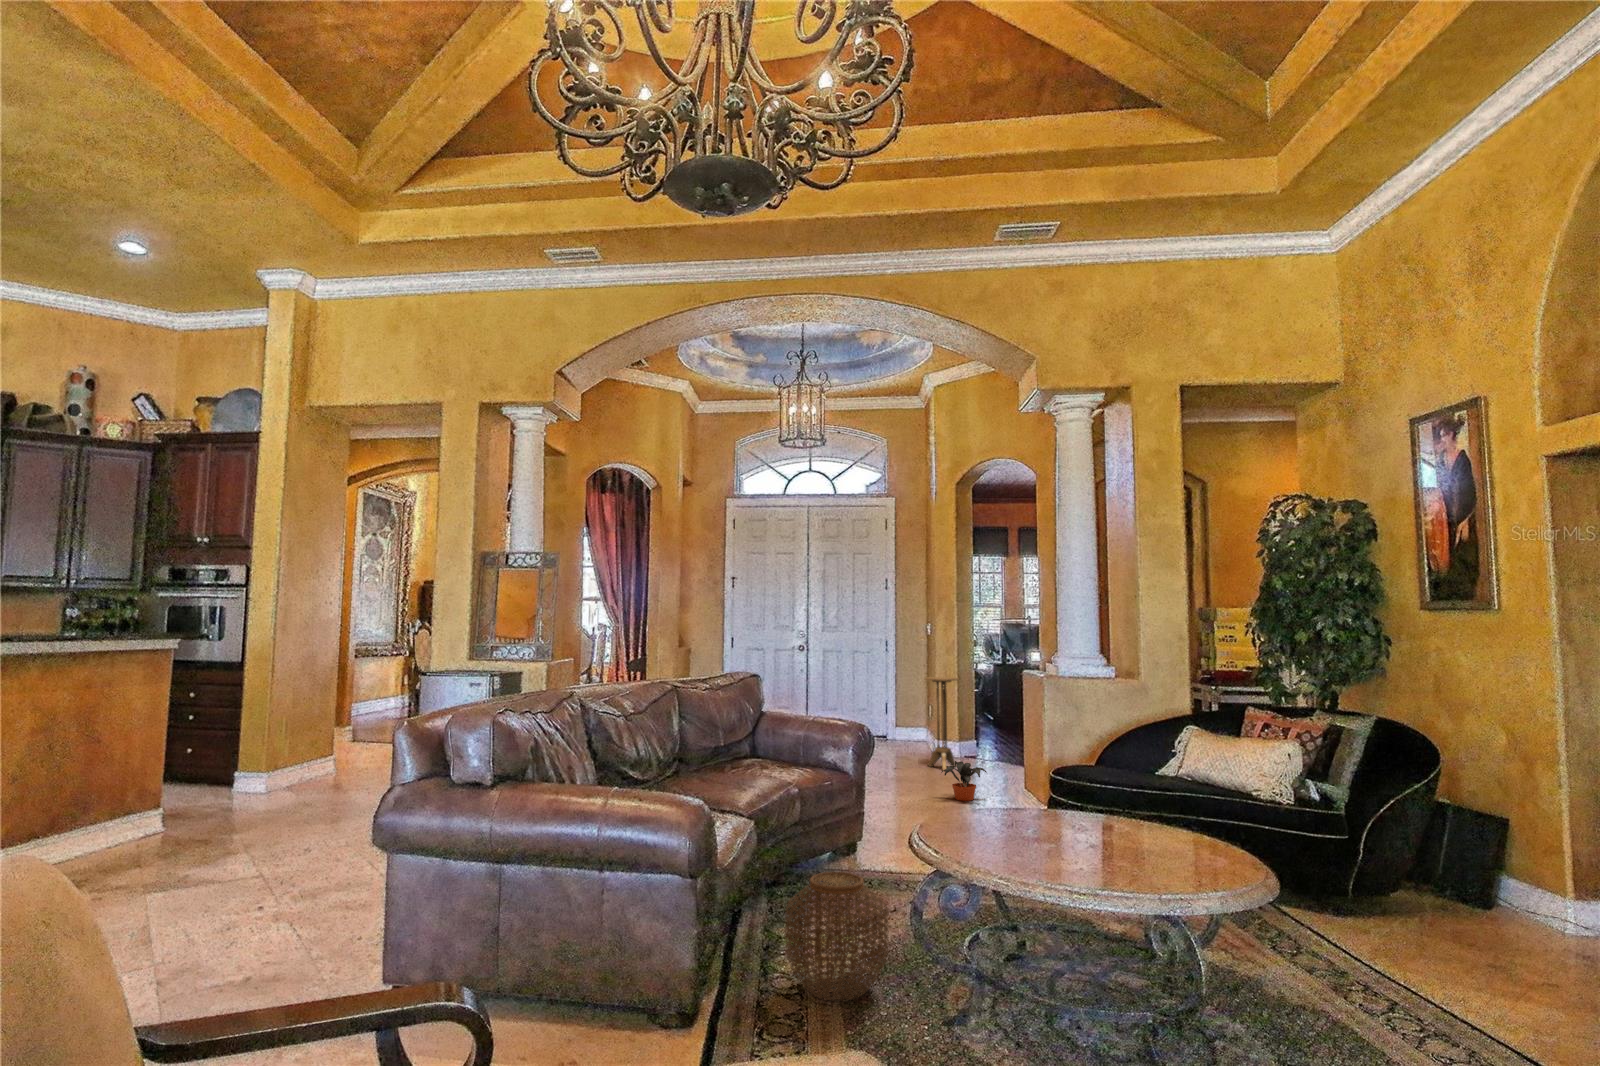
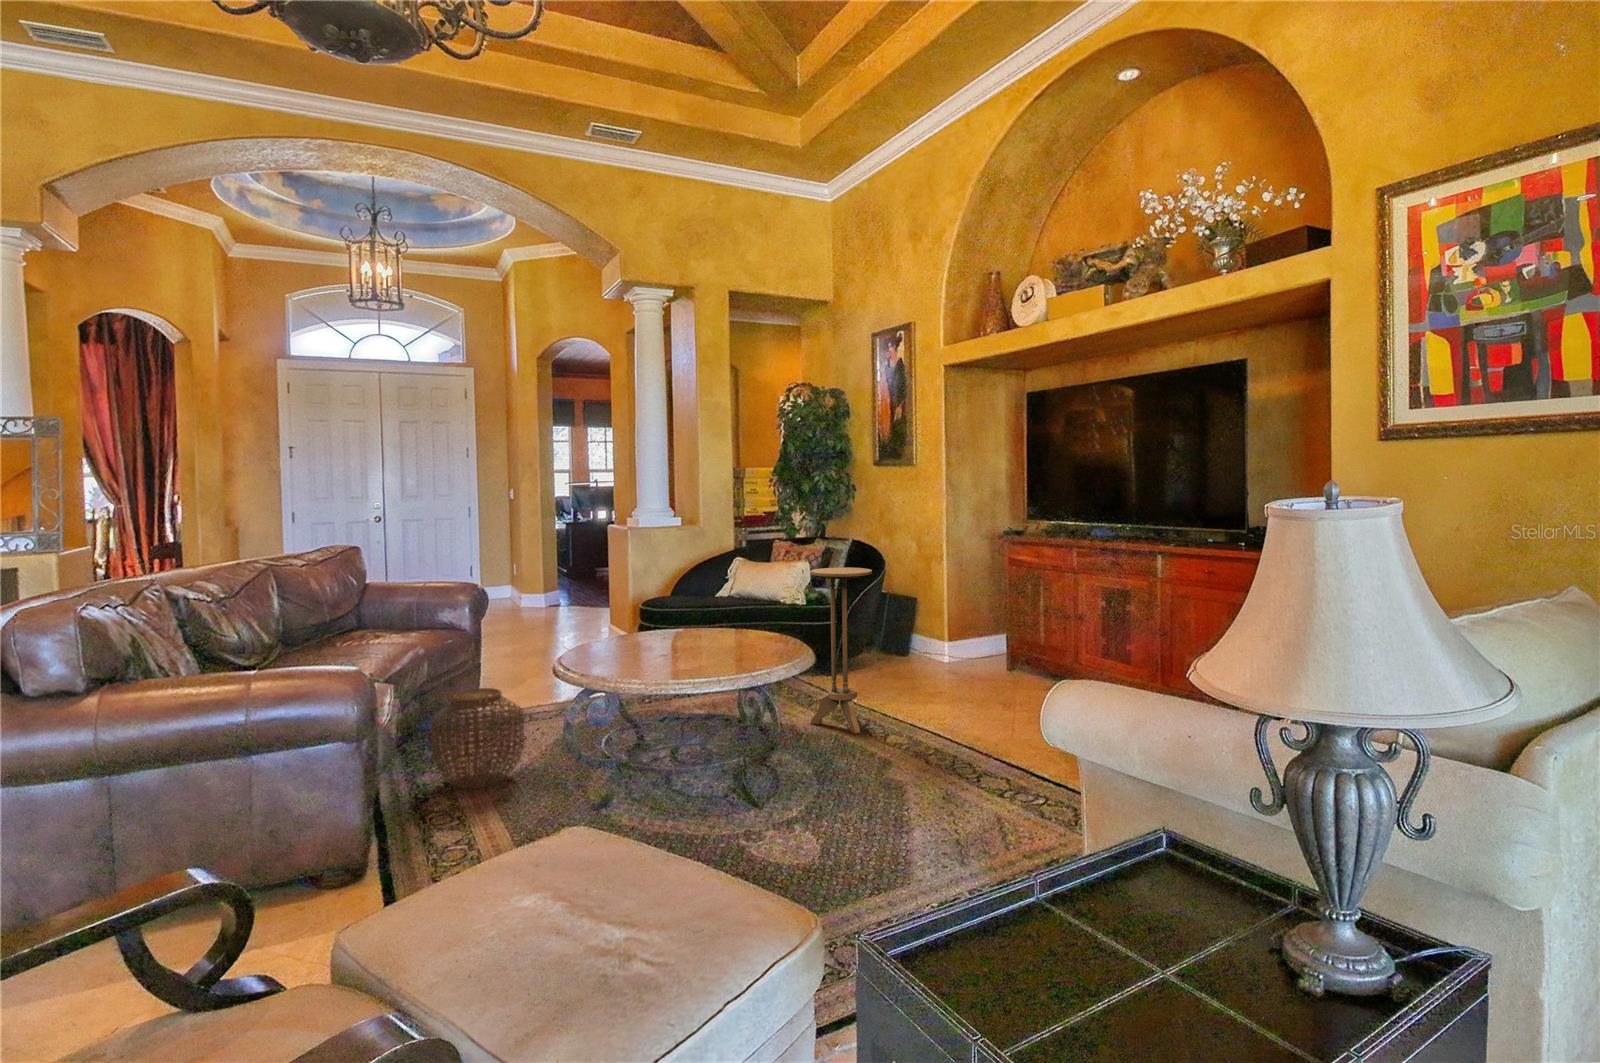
side table: present [925,677,959,769] -> present [811,568,872,733]
potted plant: present [942,761,986,801] -> none [530,603,573,635]

